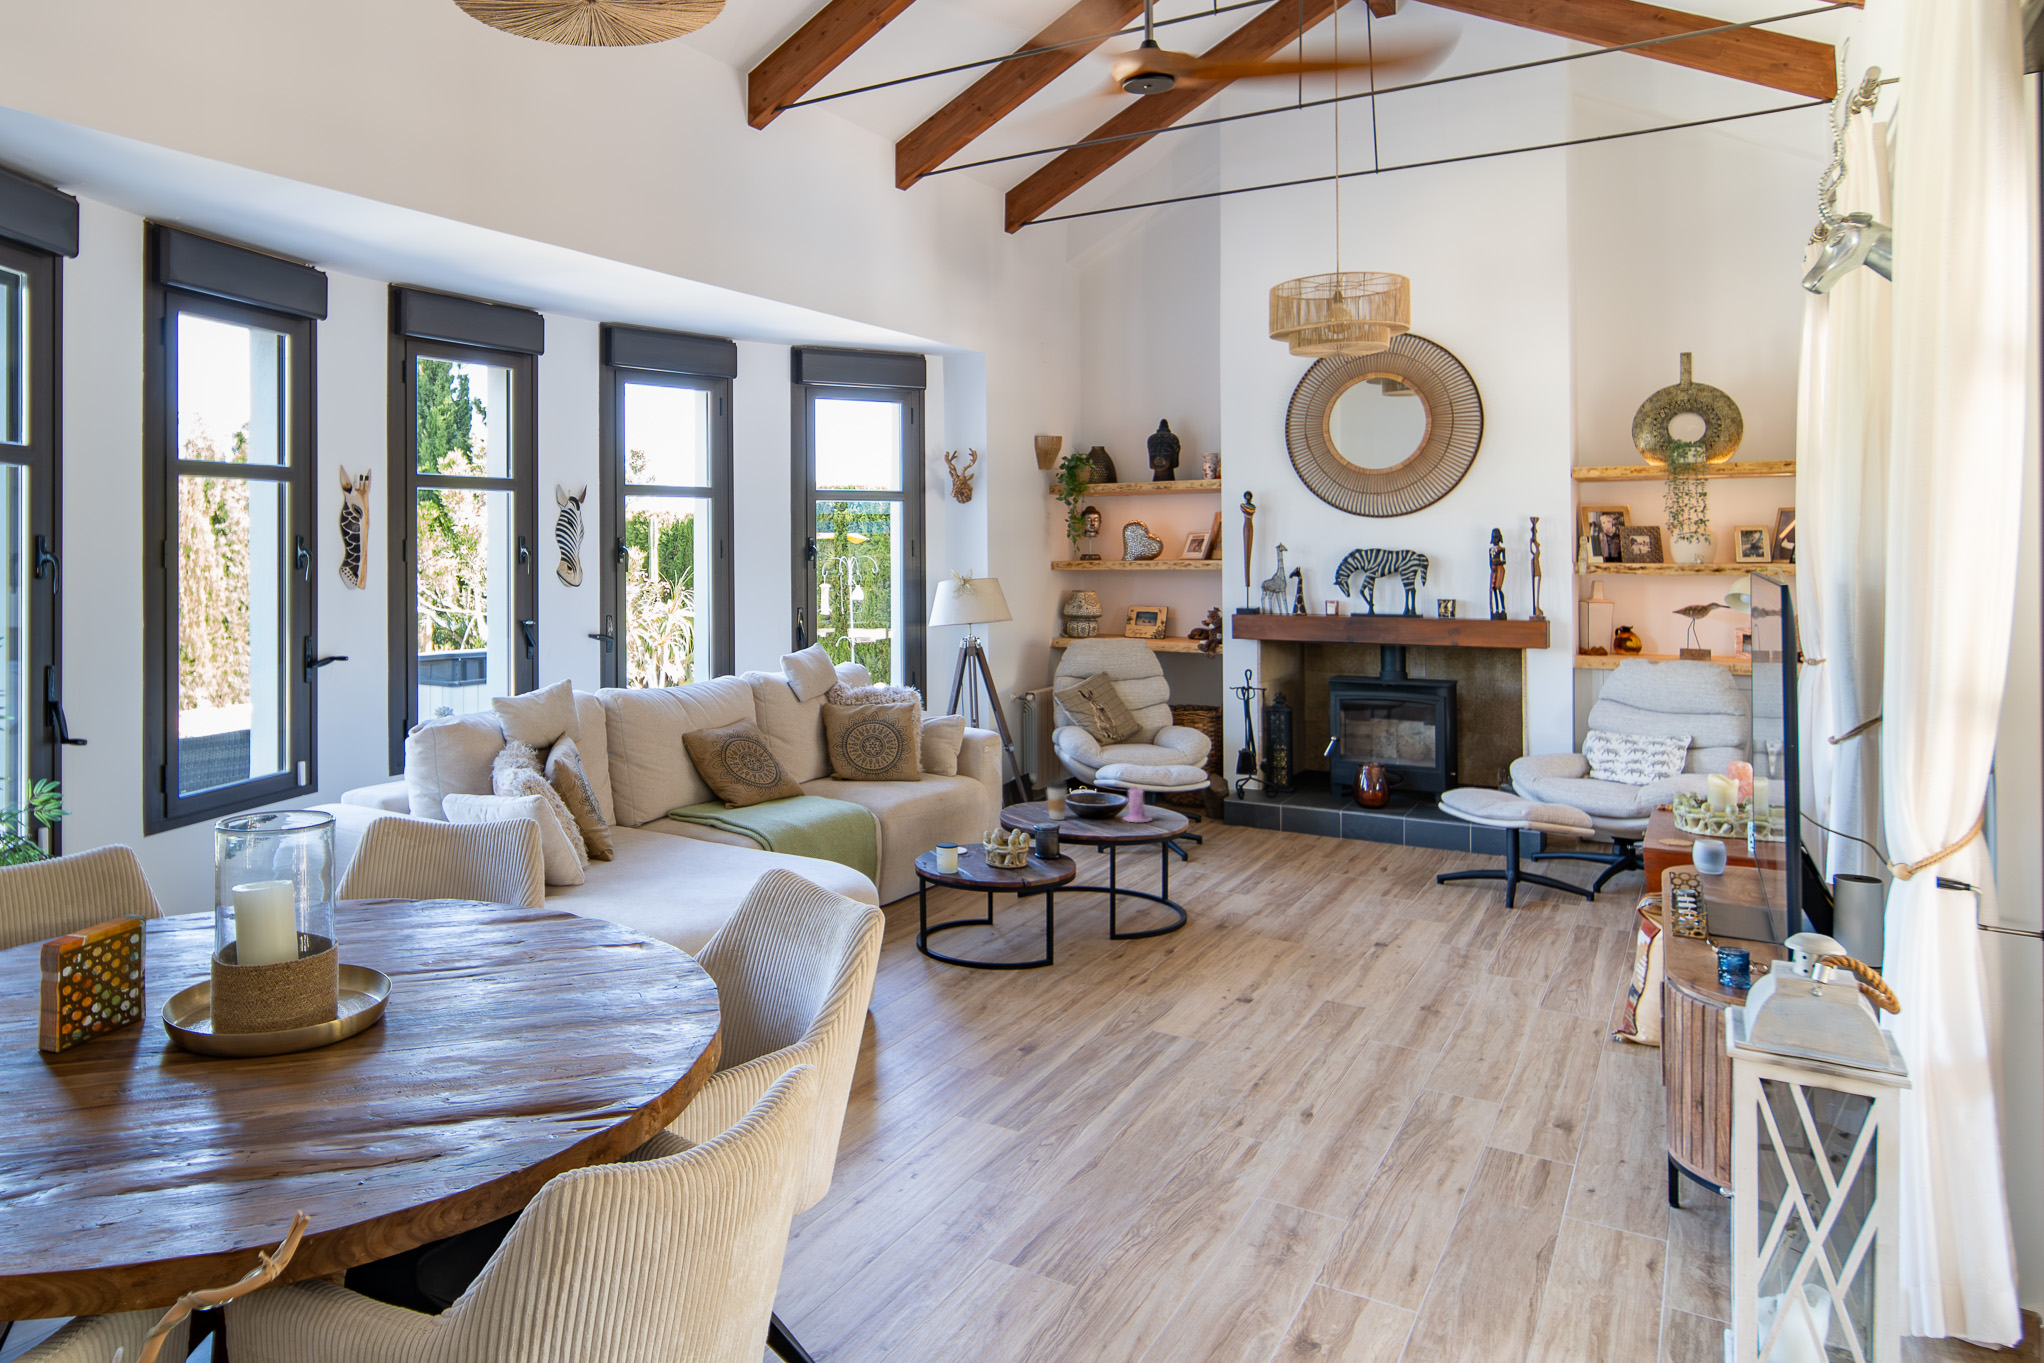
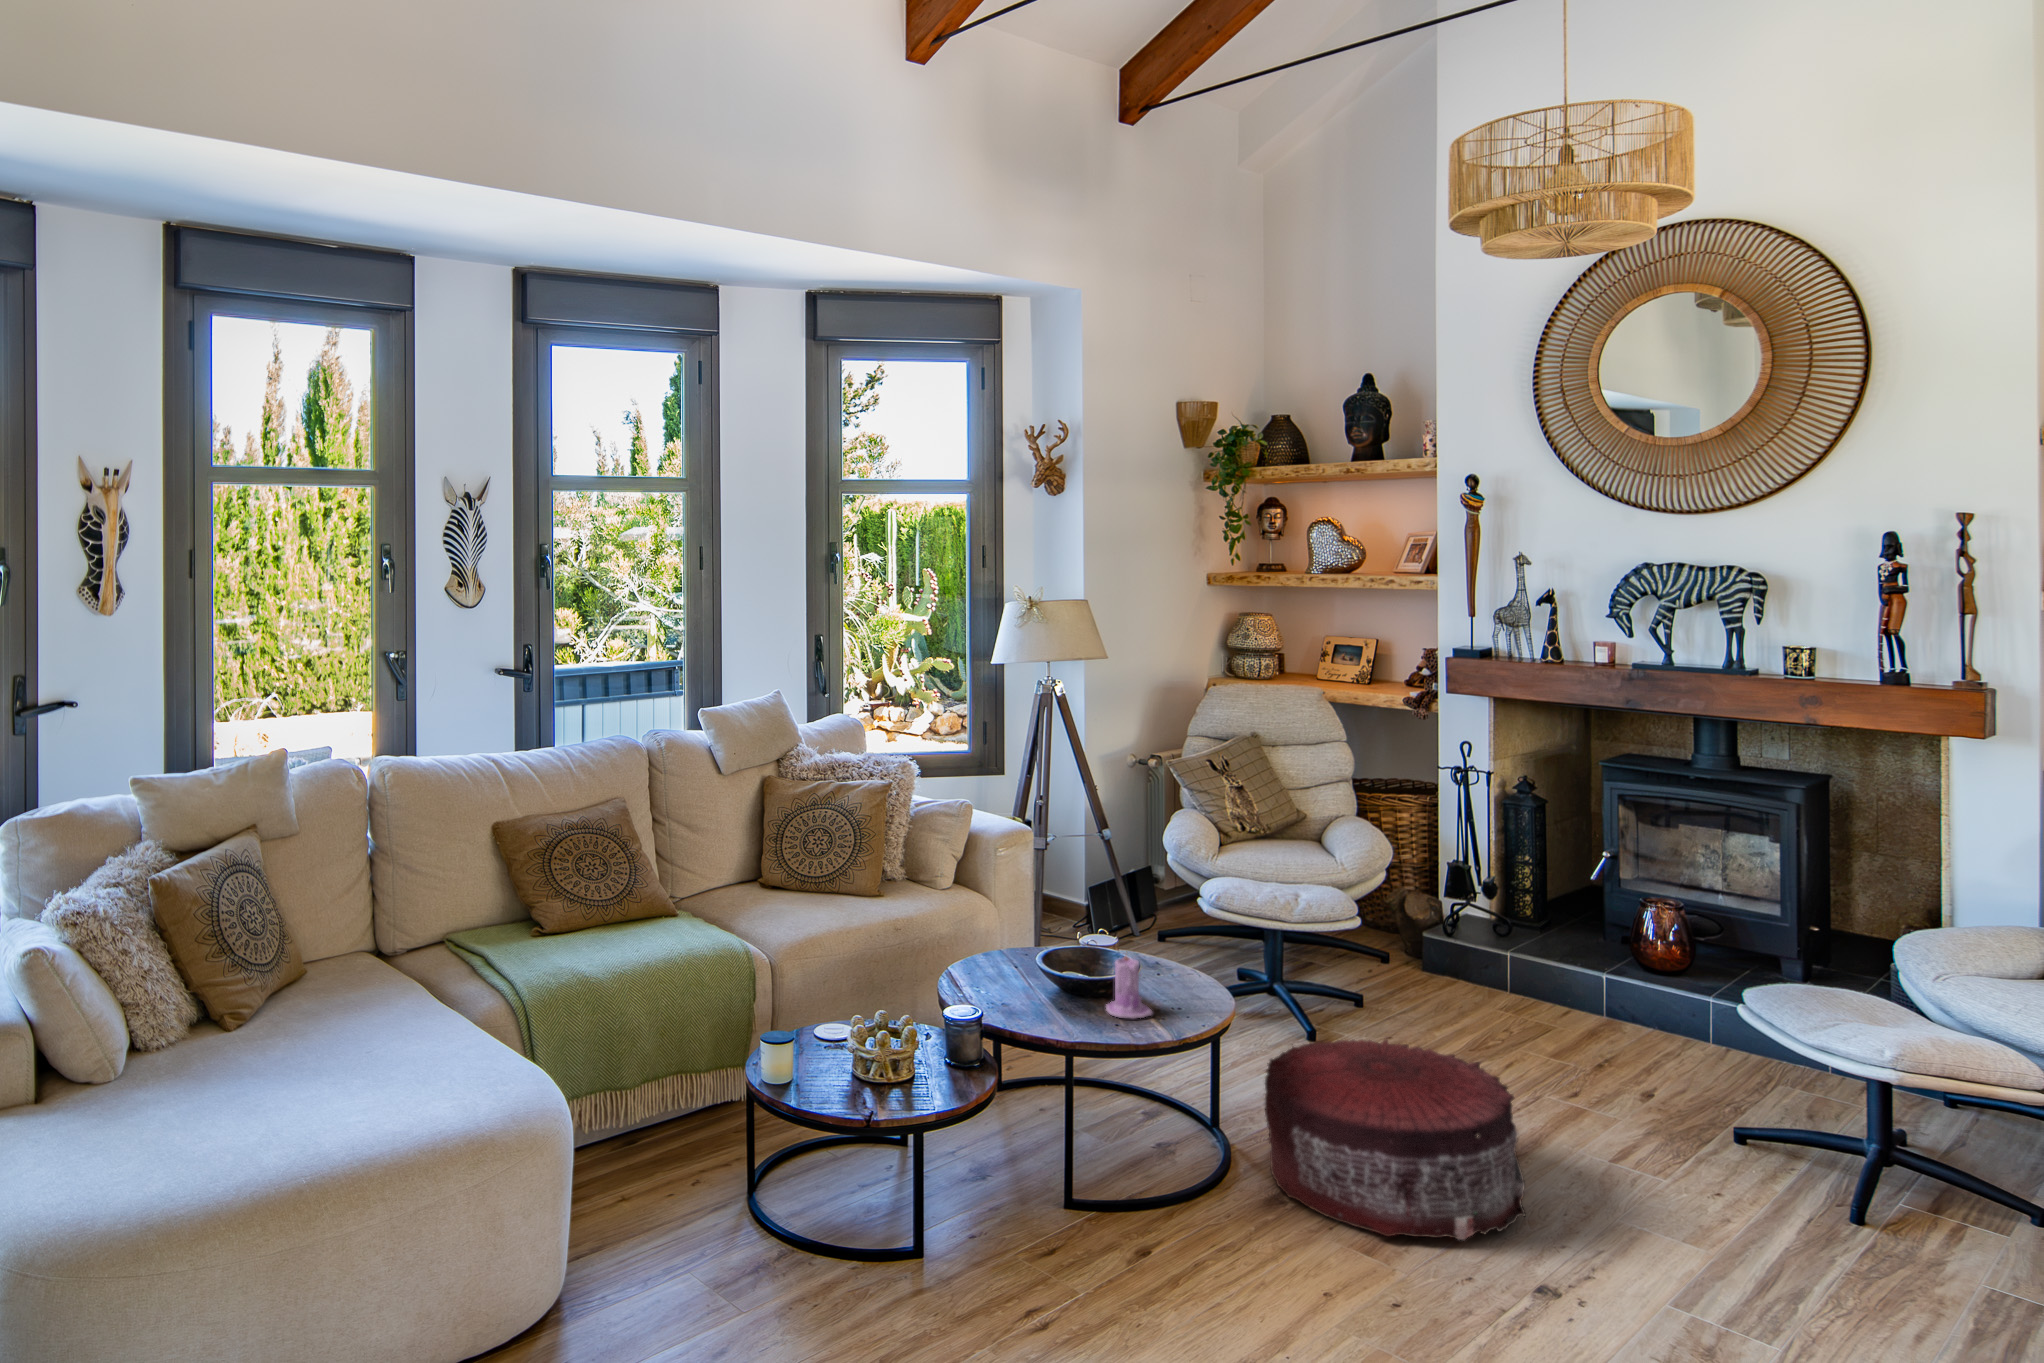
coffee cup: present [1047,780,1067,820] -> none [984,933,1016,999]
pouf: none [1200,834,1353,930] -> present [1265,1039,1526,1240]

